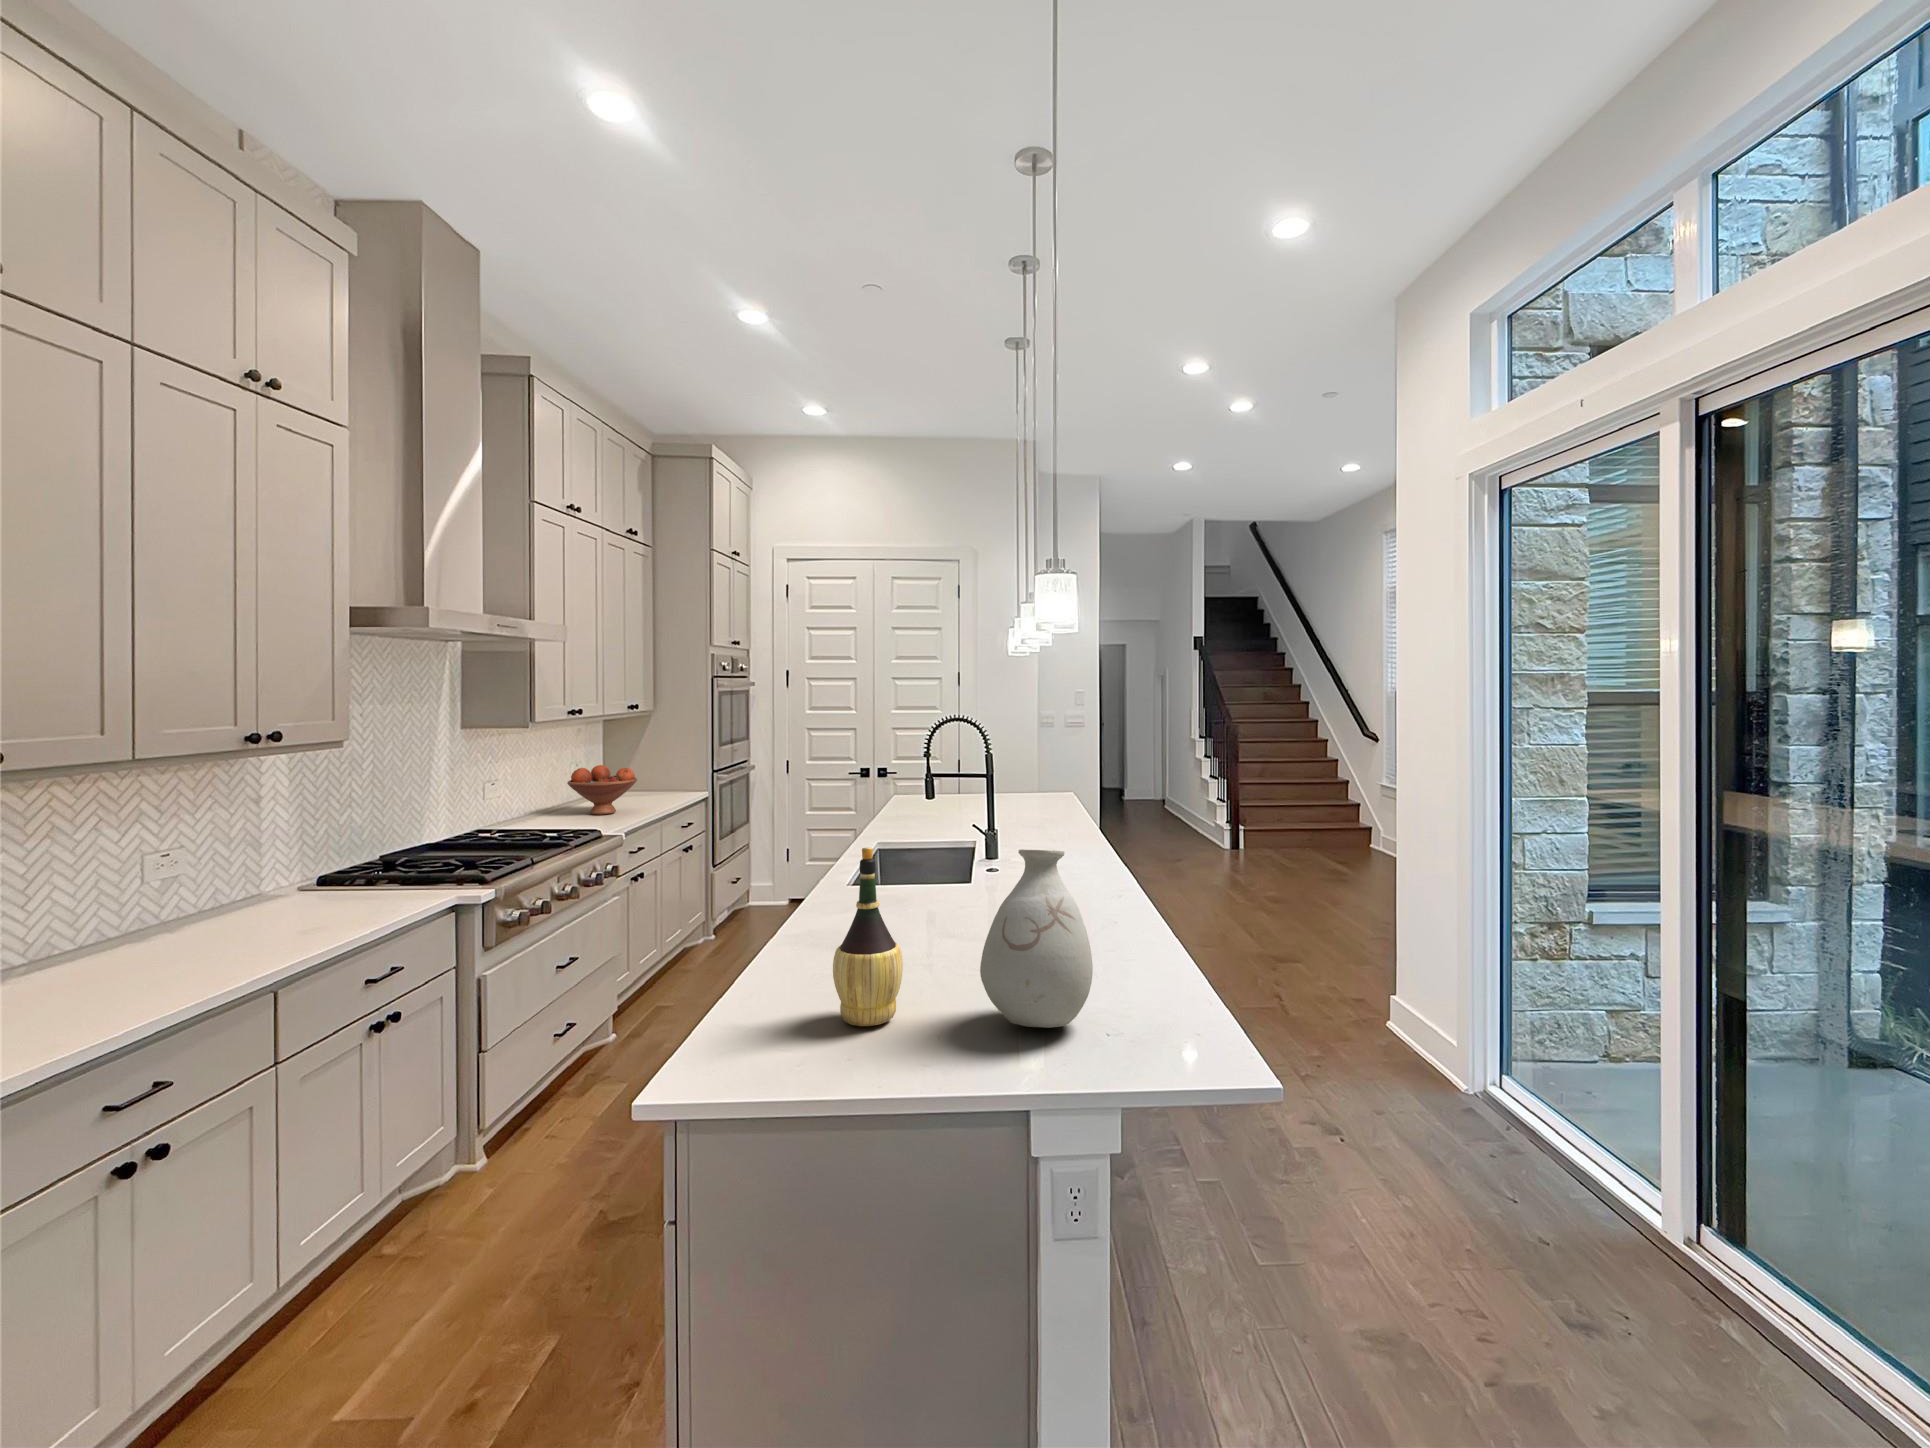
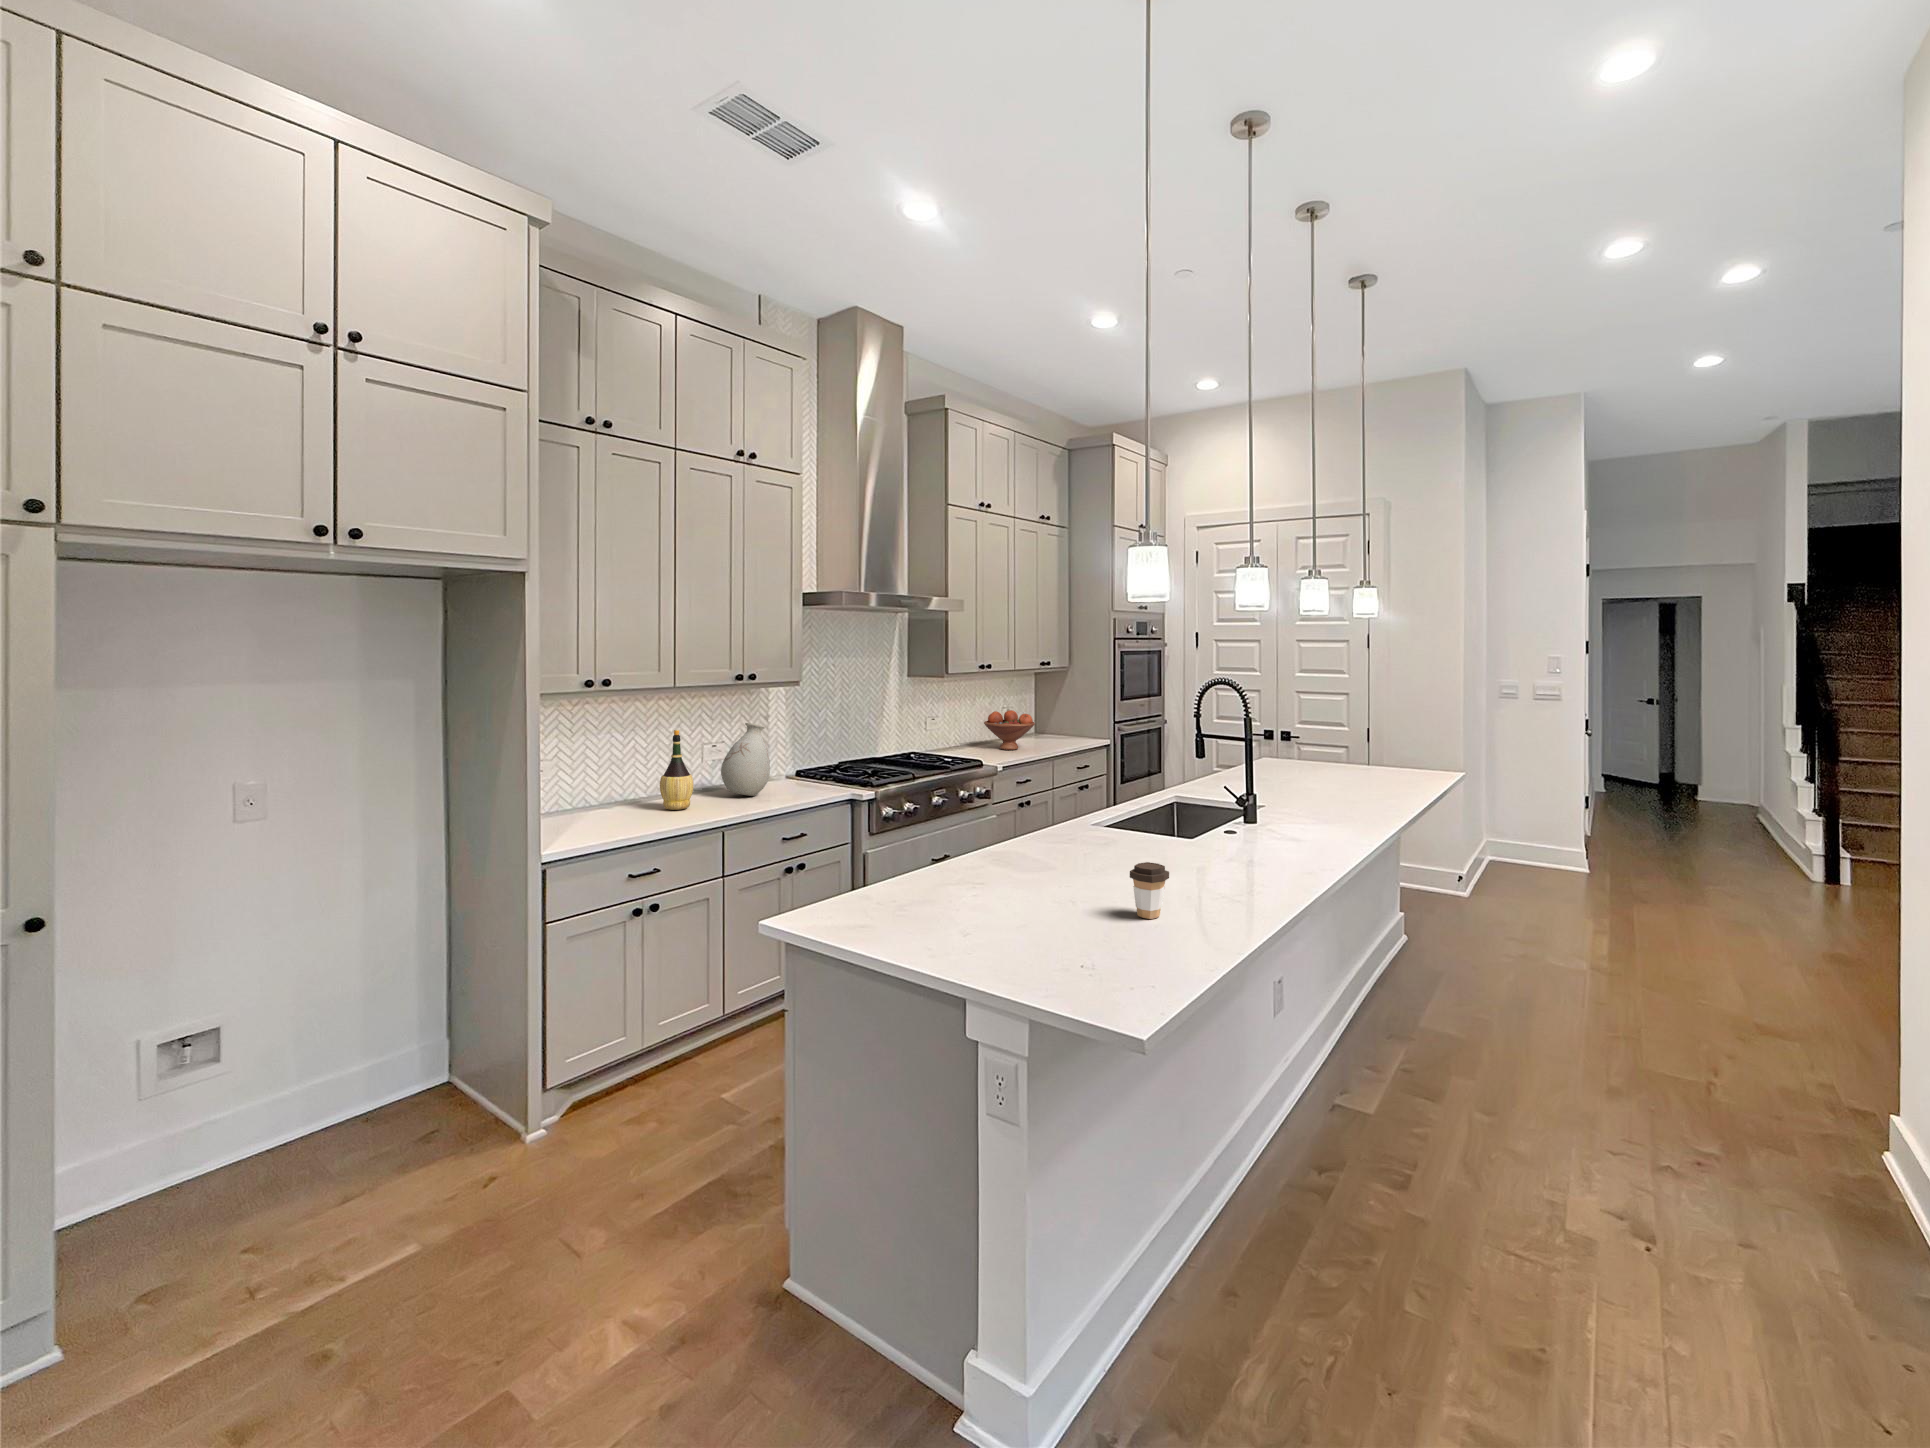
wine bottle: present [833,848,903,1026] -> present [660,730,694,810]
vase: present [980,849,1093,1028] -> present [721,723,770,796]
coffee cup: none [1101,918,1145,988] -> present [1130,862,1169,919]

